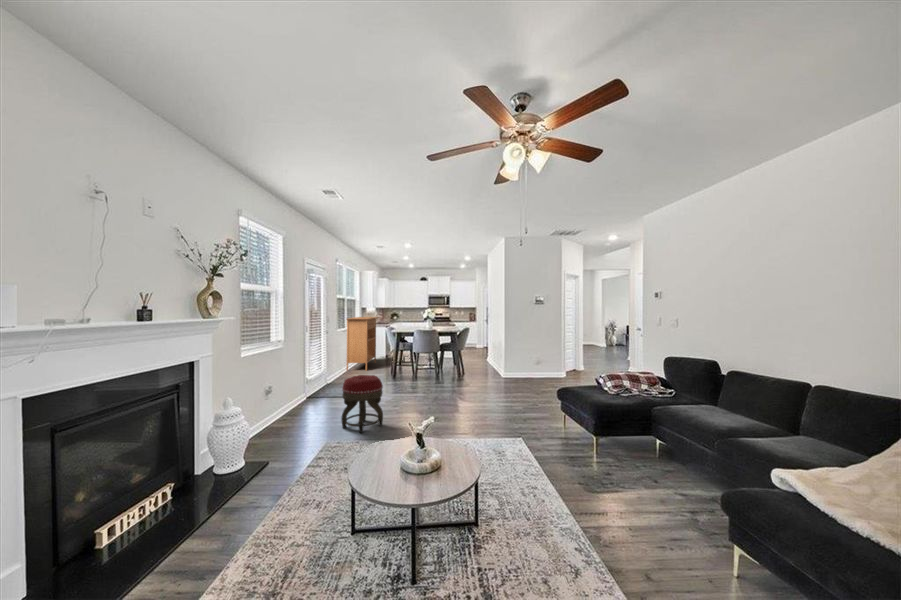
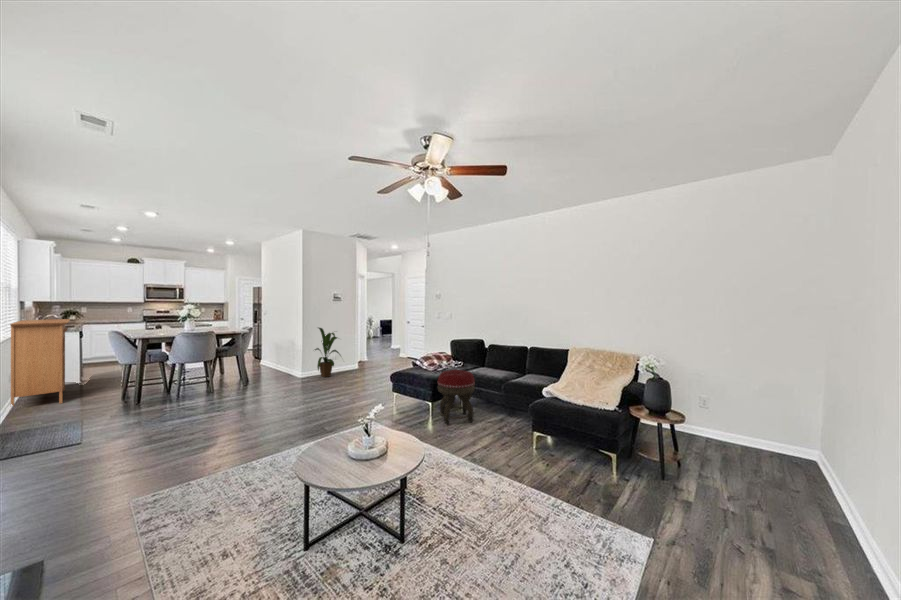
house plant: none [517,331,550,383] -> present [315,328,340,377]
footstool: present [341,375,383,433] -> present [438,370,475,424]

